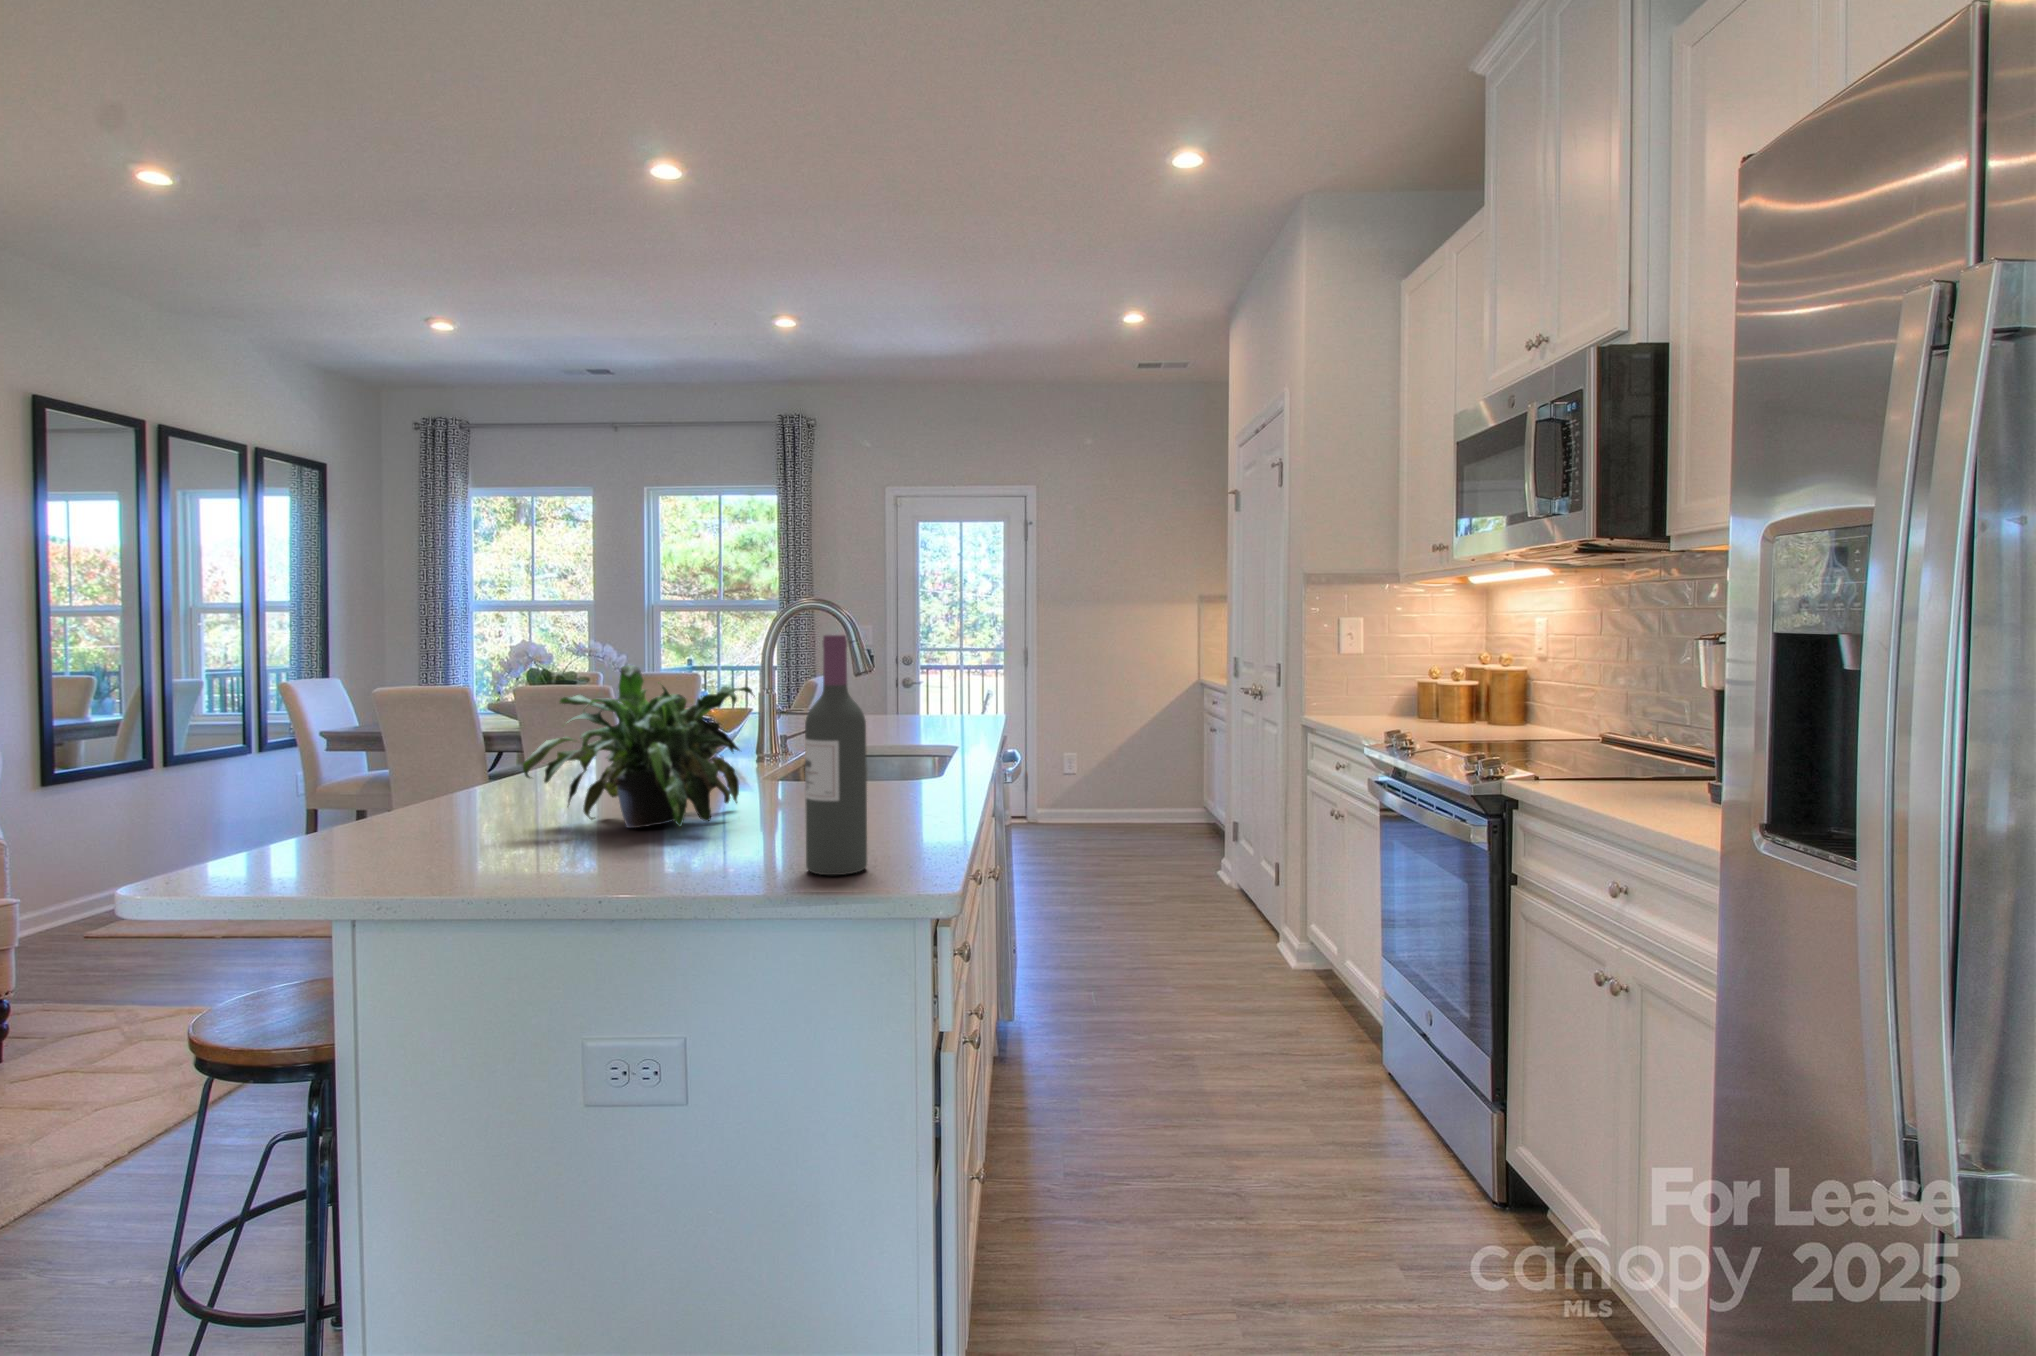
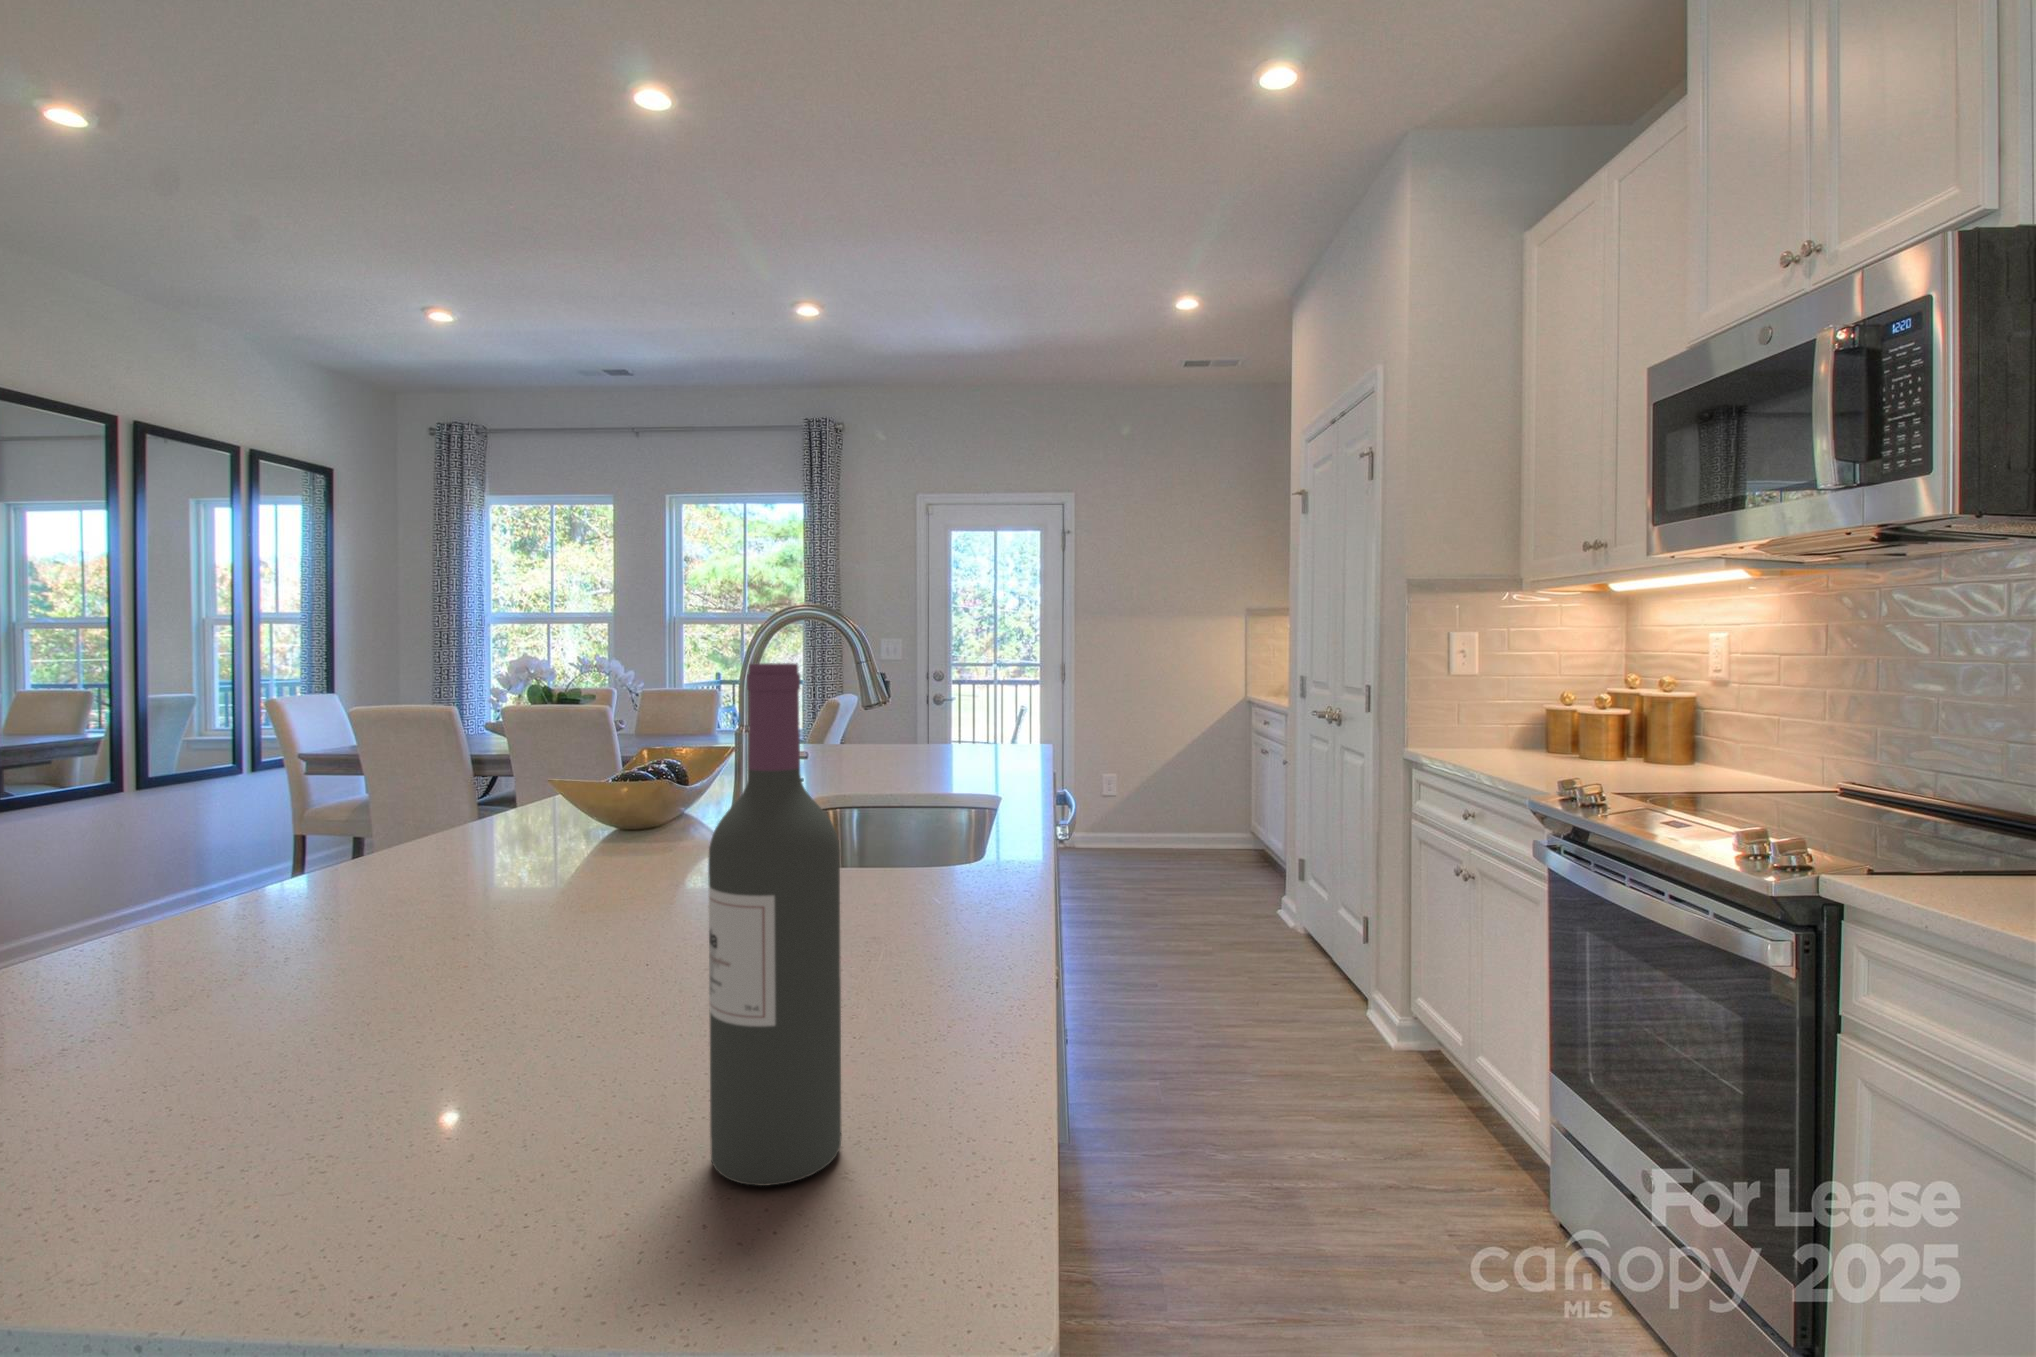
potted plant: present [523,665,755,828] -> none [258,711,681,1008]

